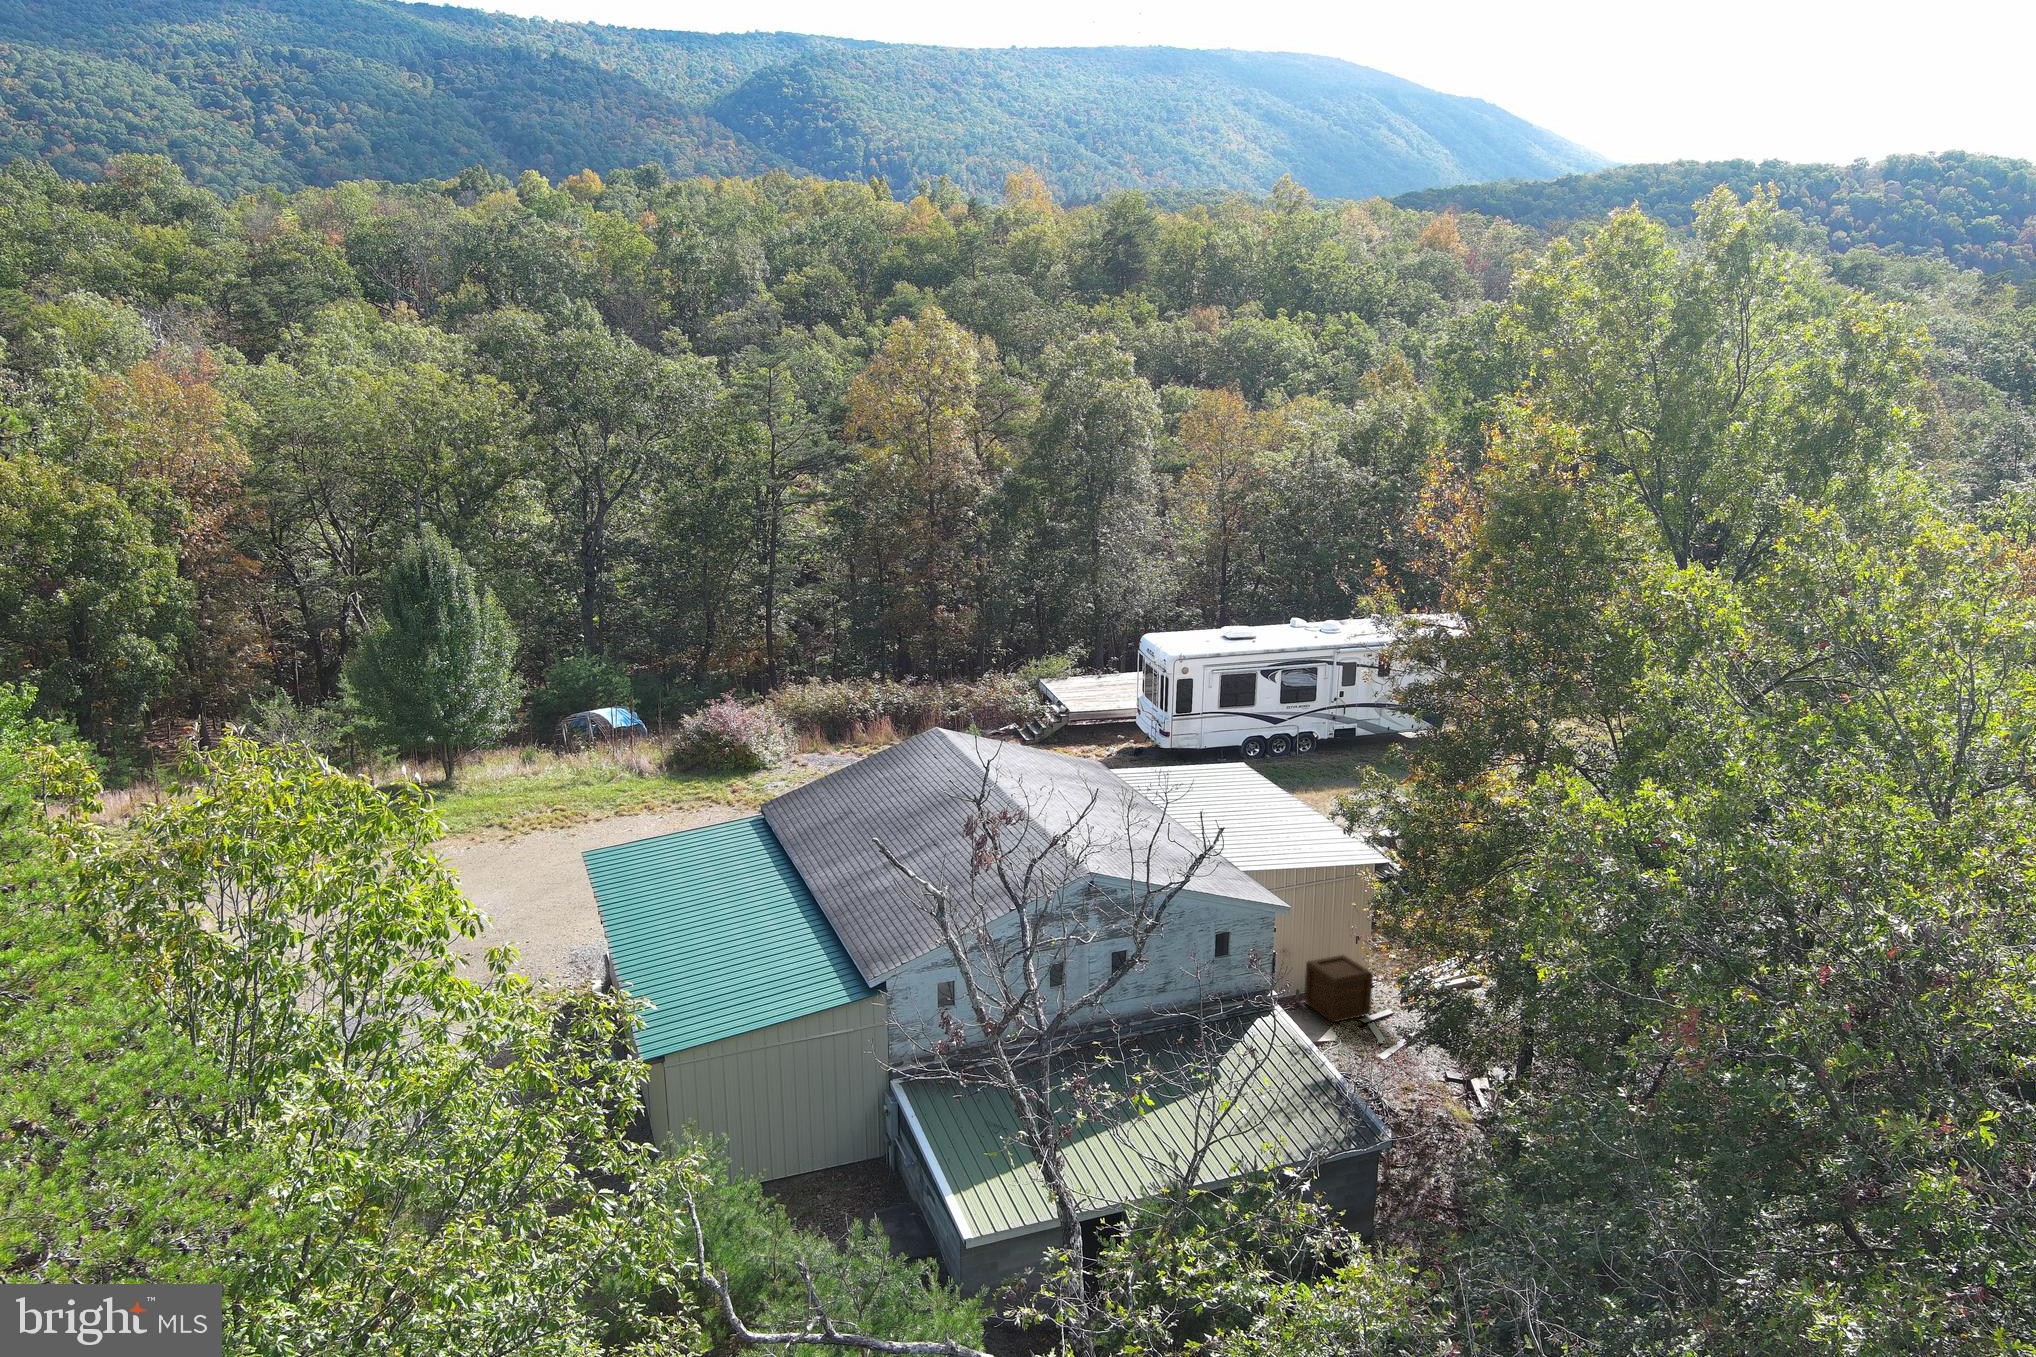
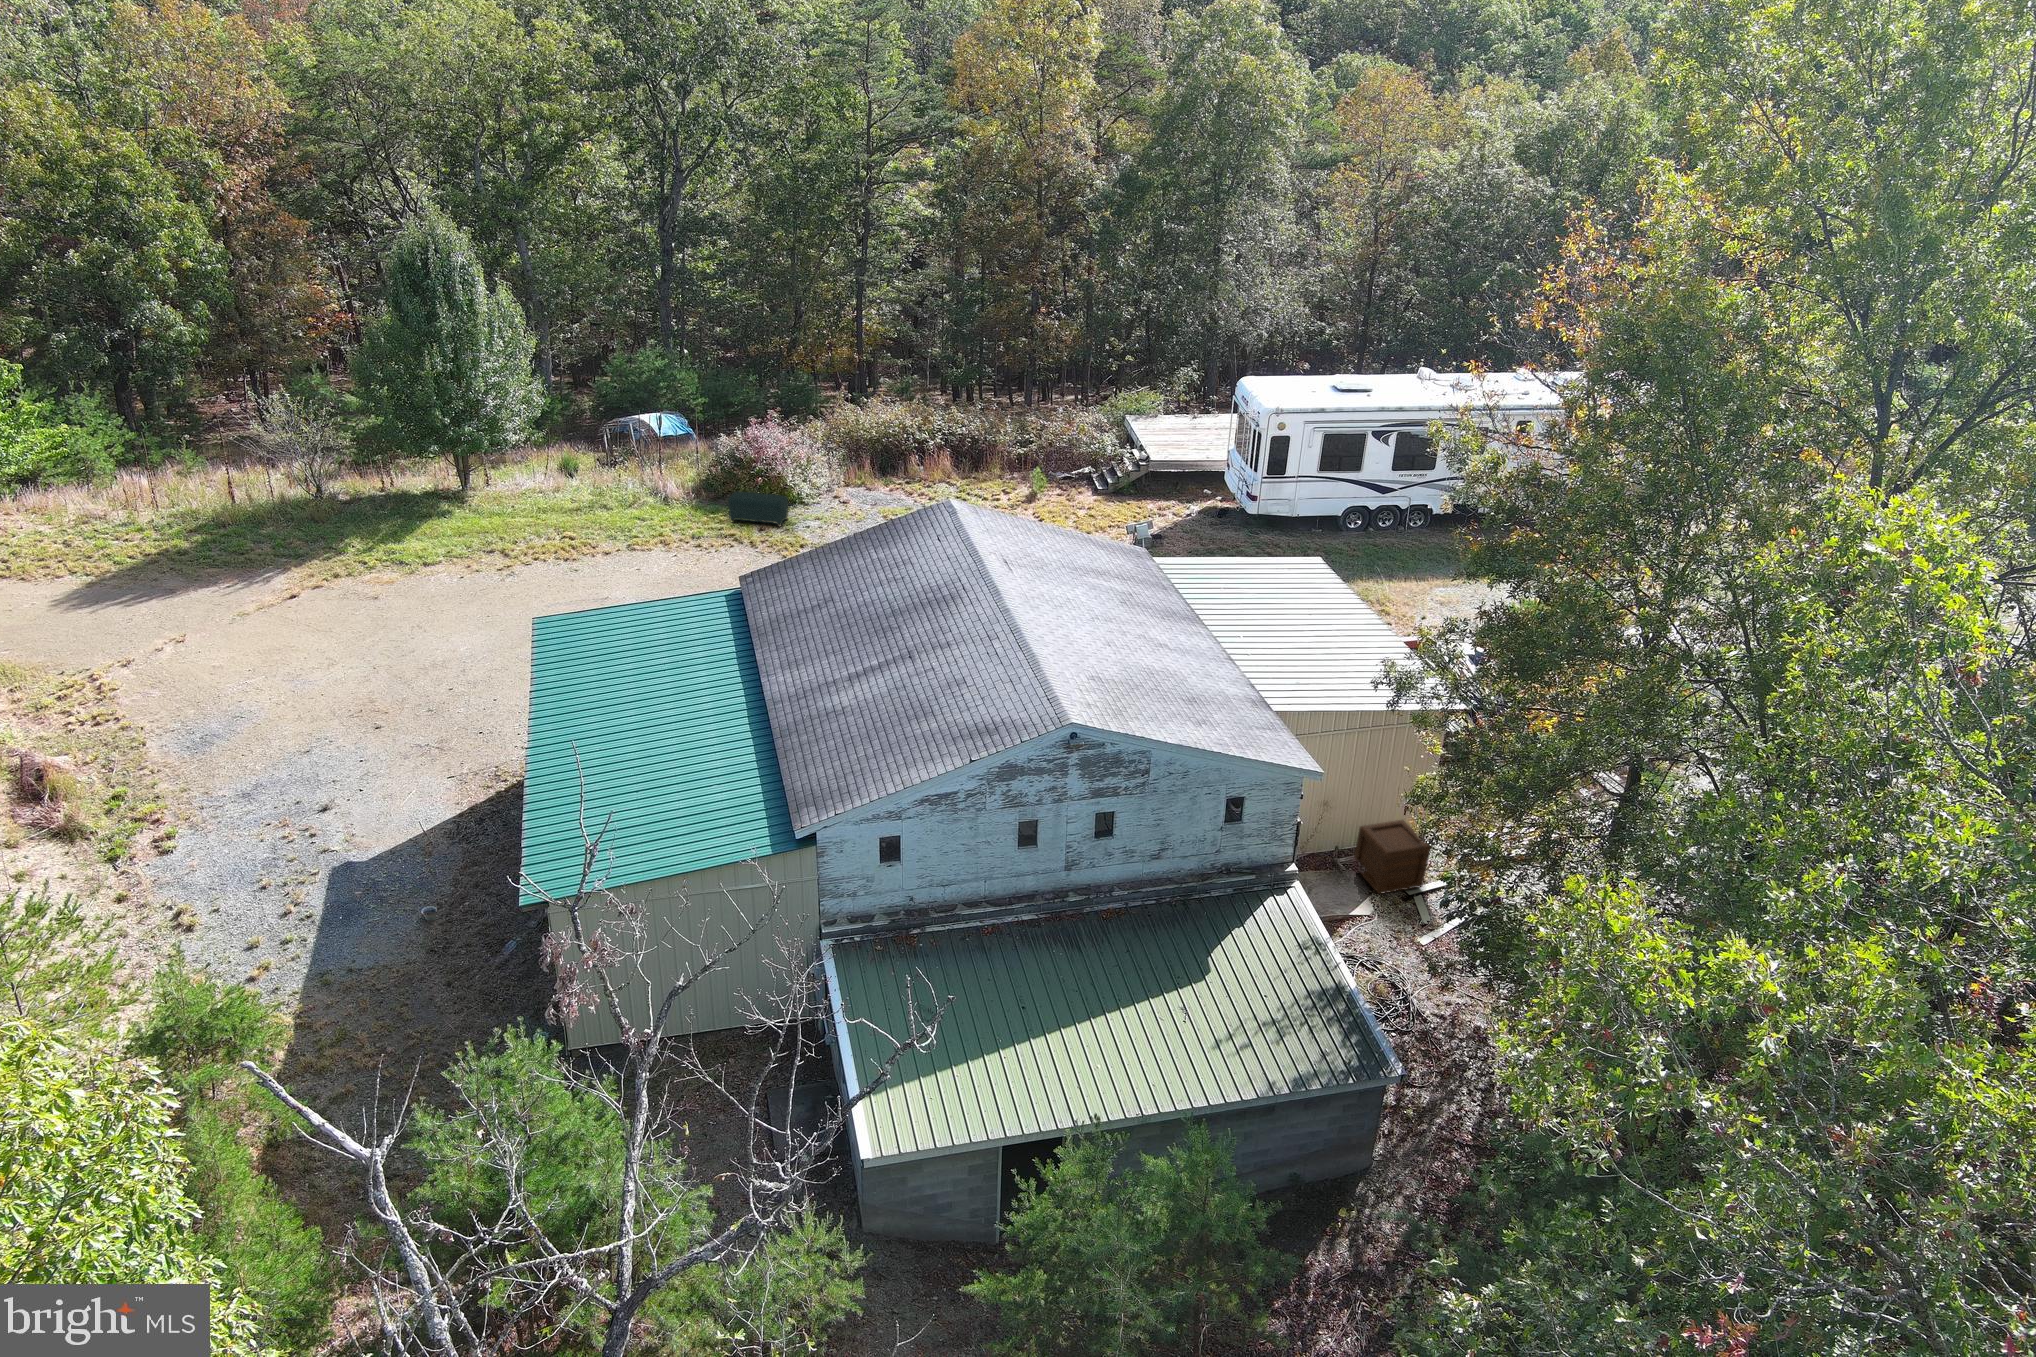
bench: none [698,751,752,779] -> present [728,491,788,527]

